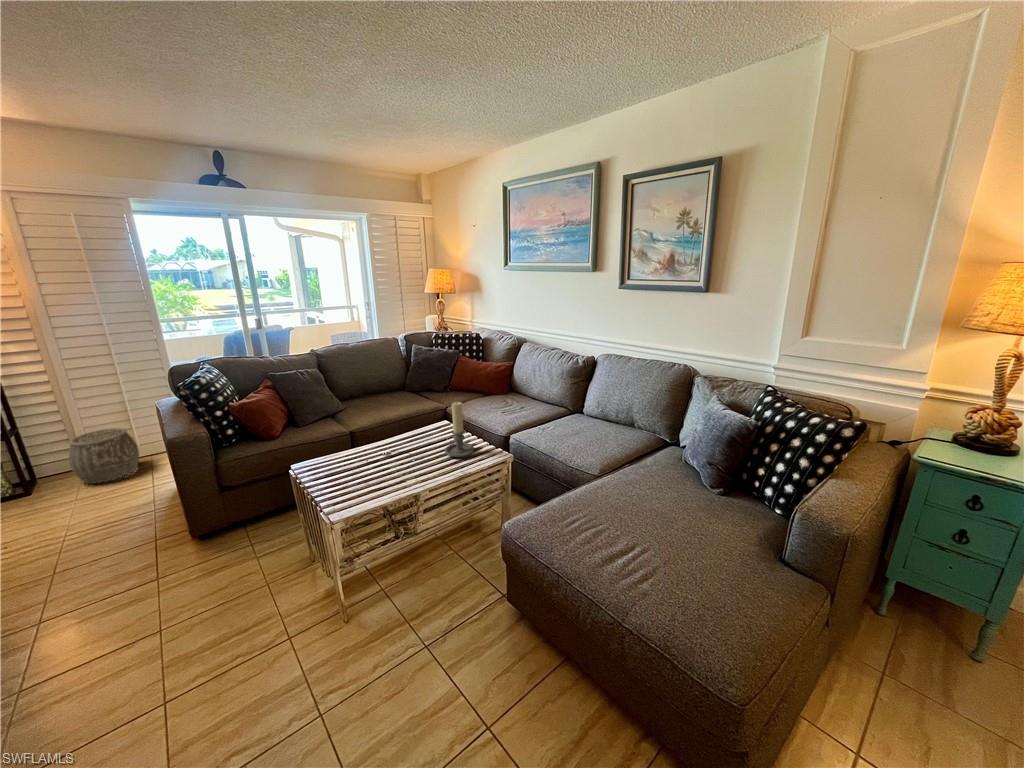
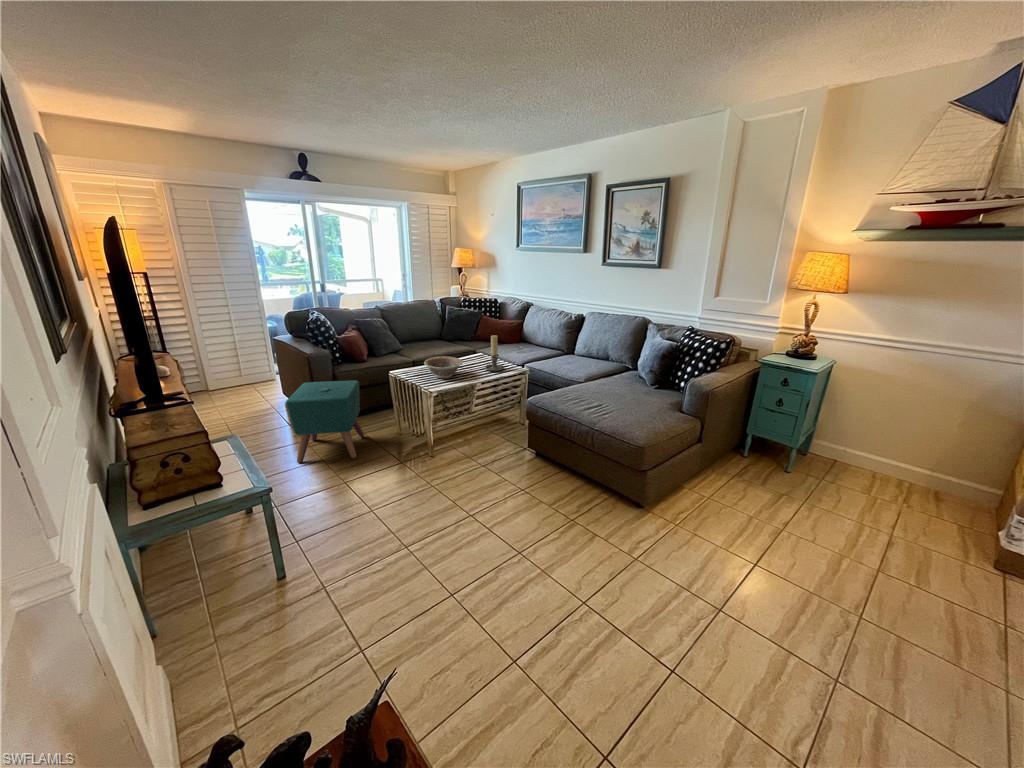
woven basket: present [68,428,139,484] -> none [203,360,248,399]
decorative bowl: none [342,436,405,476] -> present [424,357,462,378]
ottoman: none [71,484,253,642] -> present [286,380,364,463]

